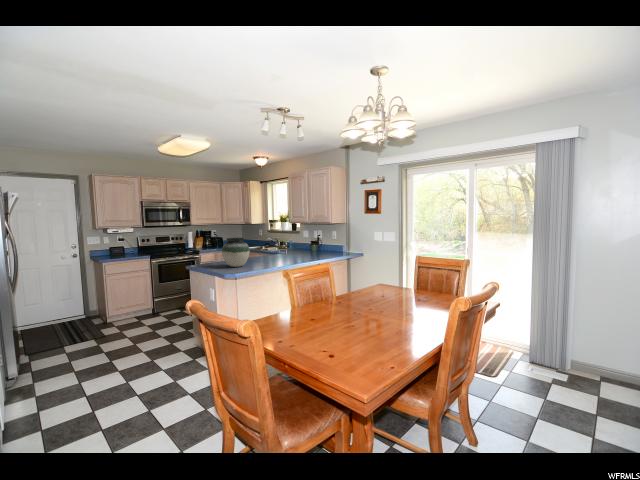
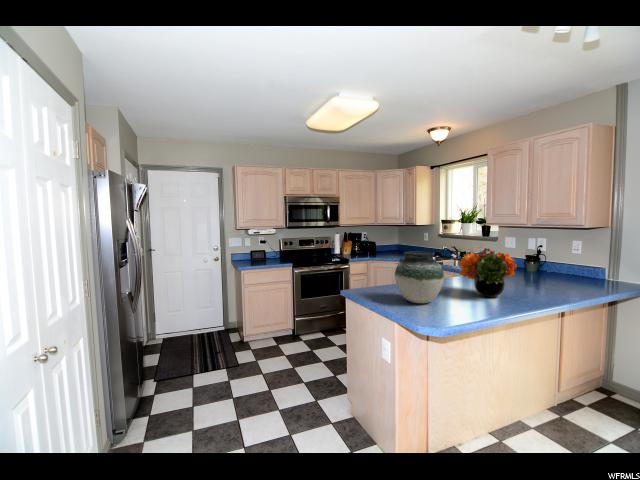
flower arrangement: none [261,235,291,262] -> present [458,248,517,297]

